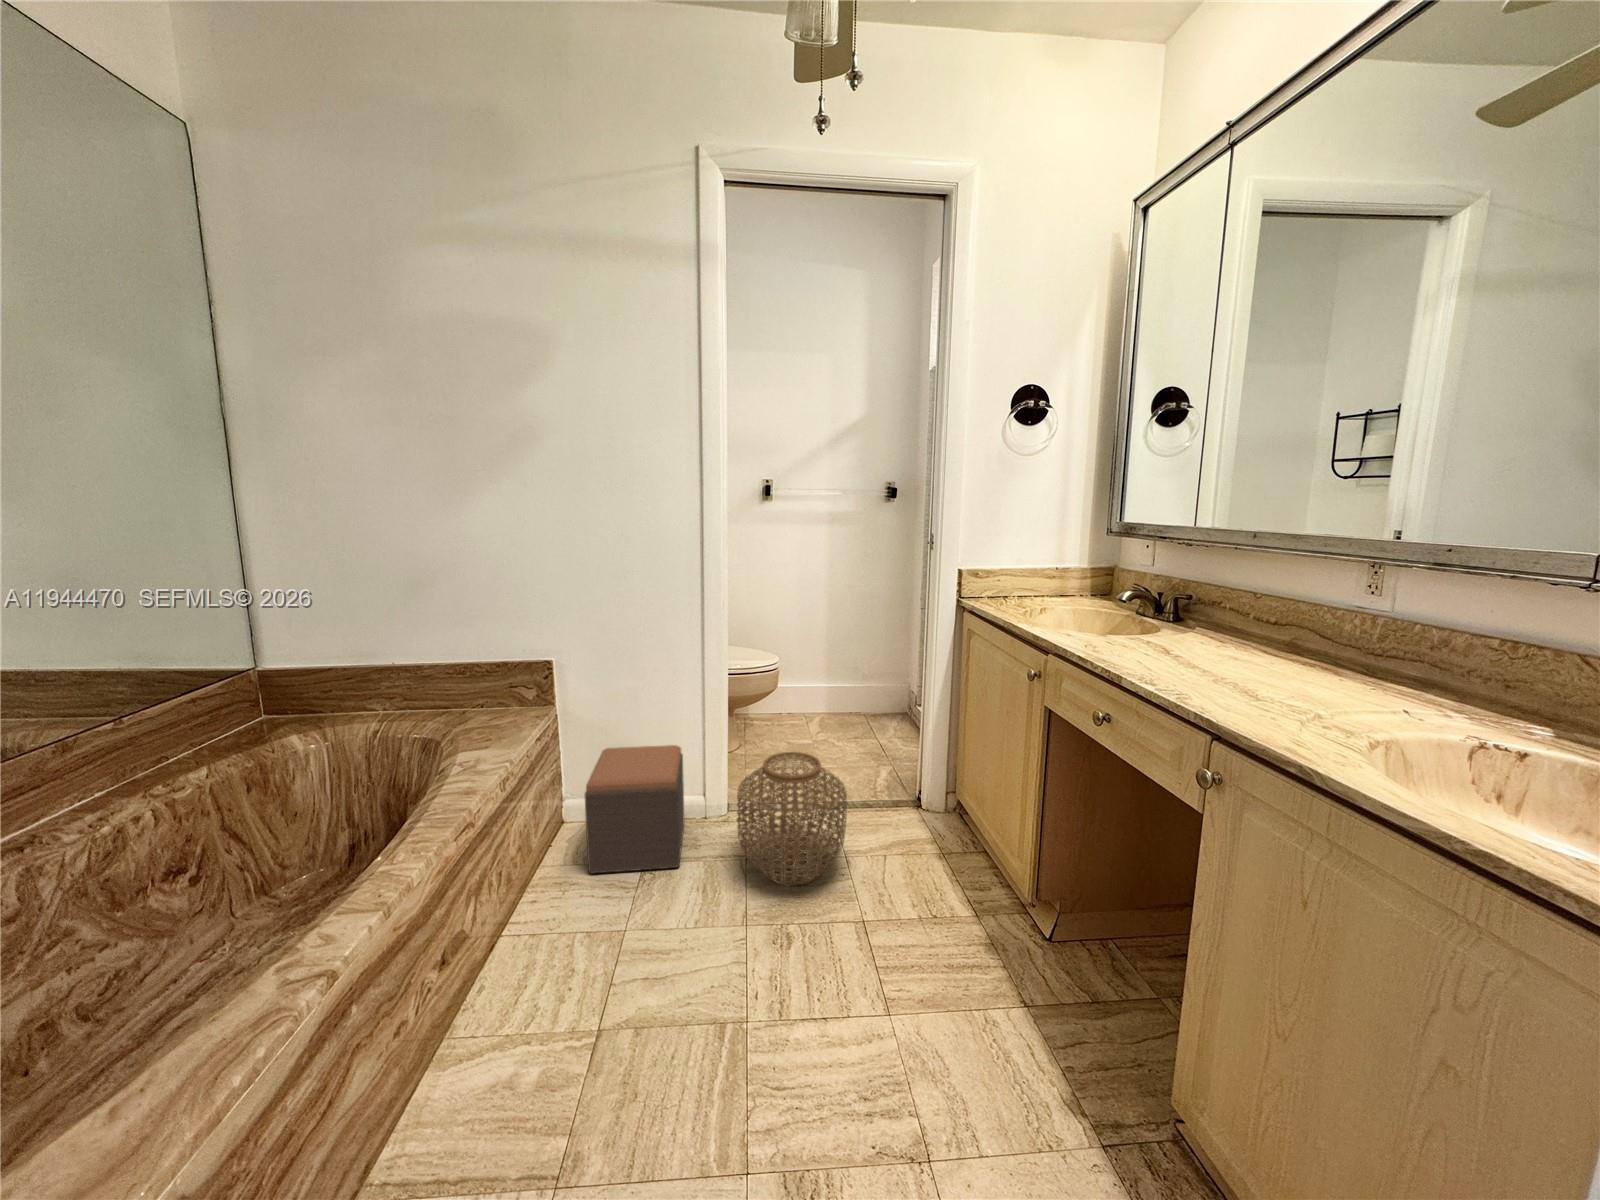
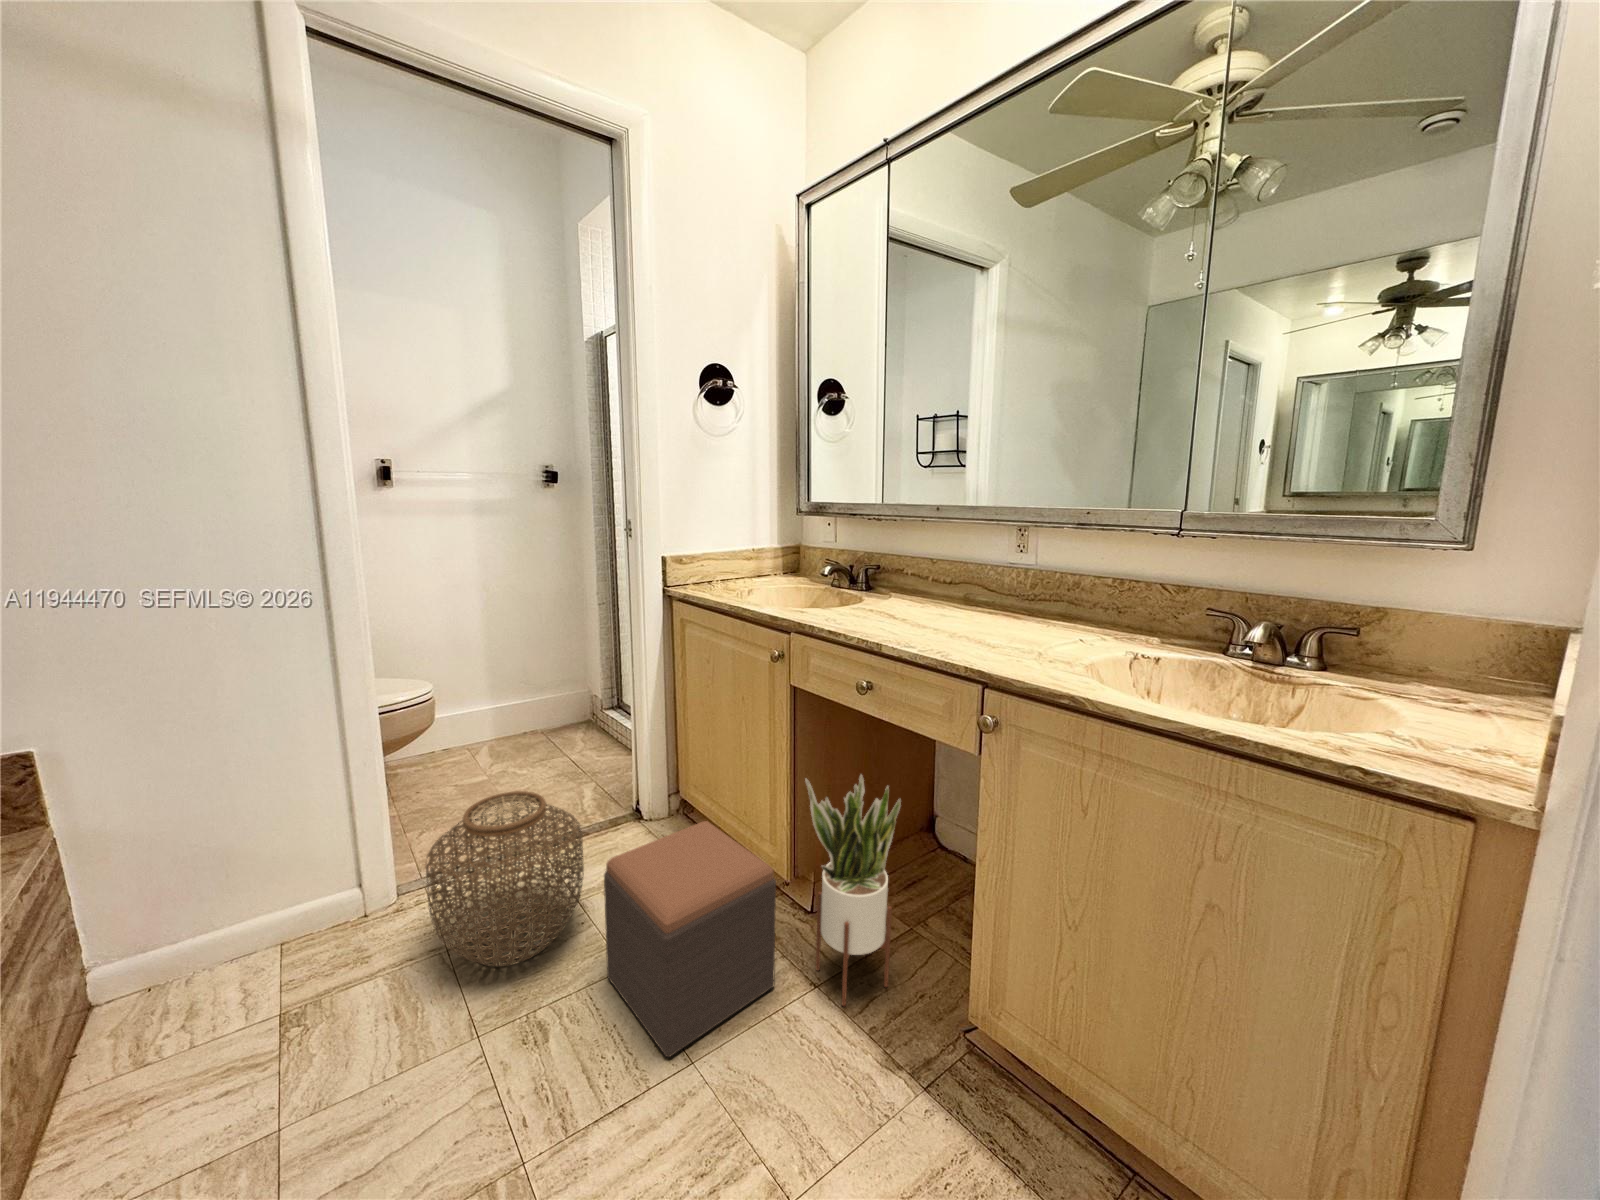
footstool: present [585,745,685,873] -> present [604,821,776,1057]
potted plant: none [1024,798,1134,1043] -> present [805,775,901,1006]

